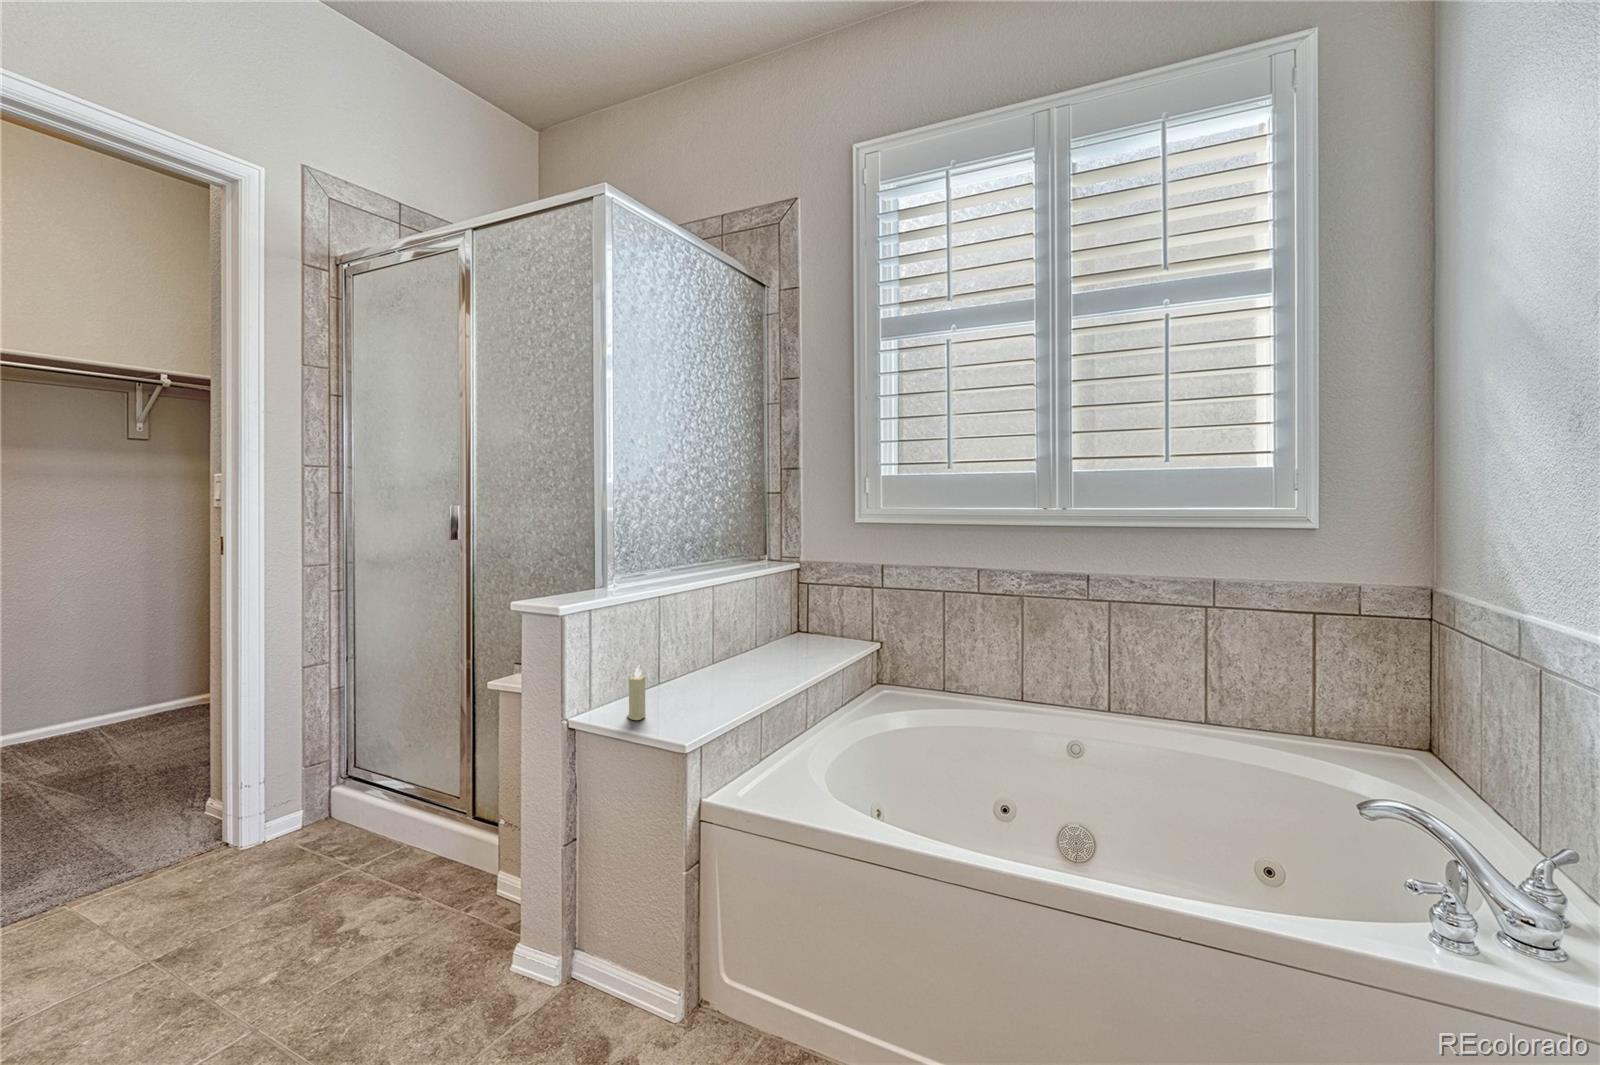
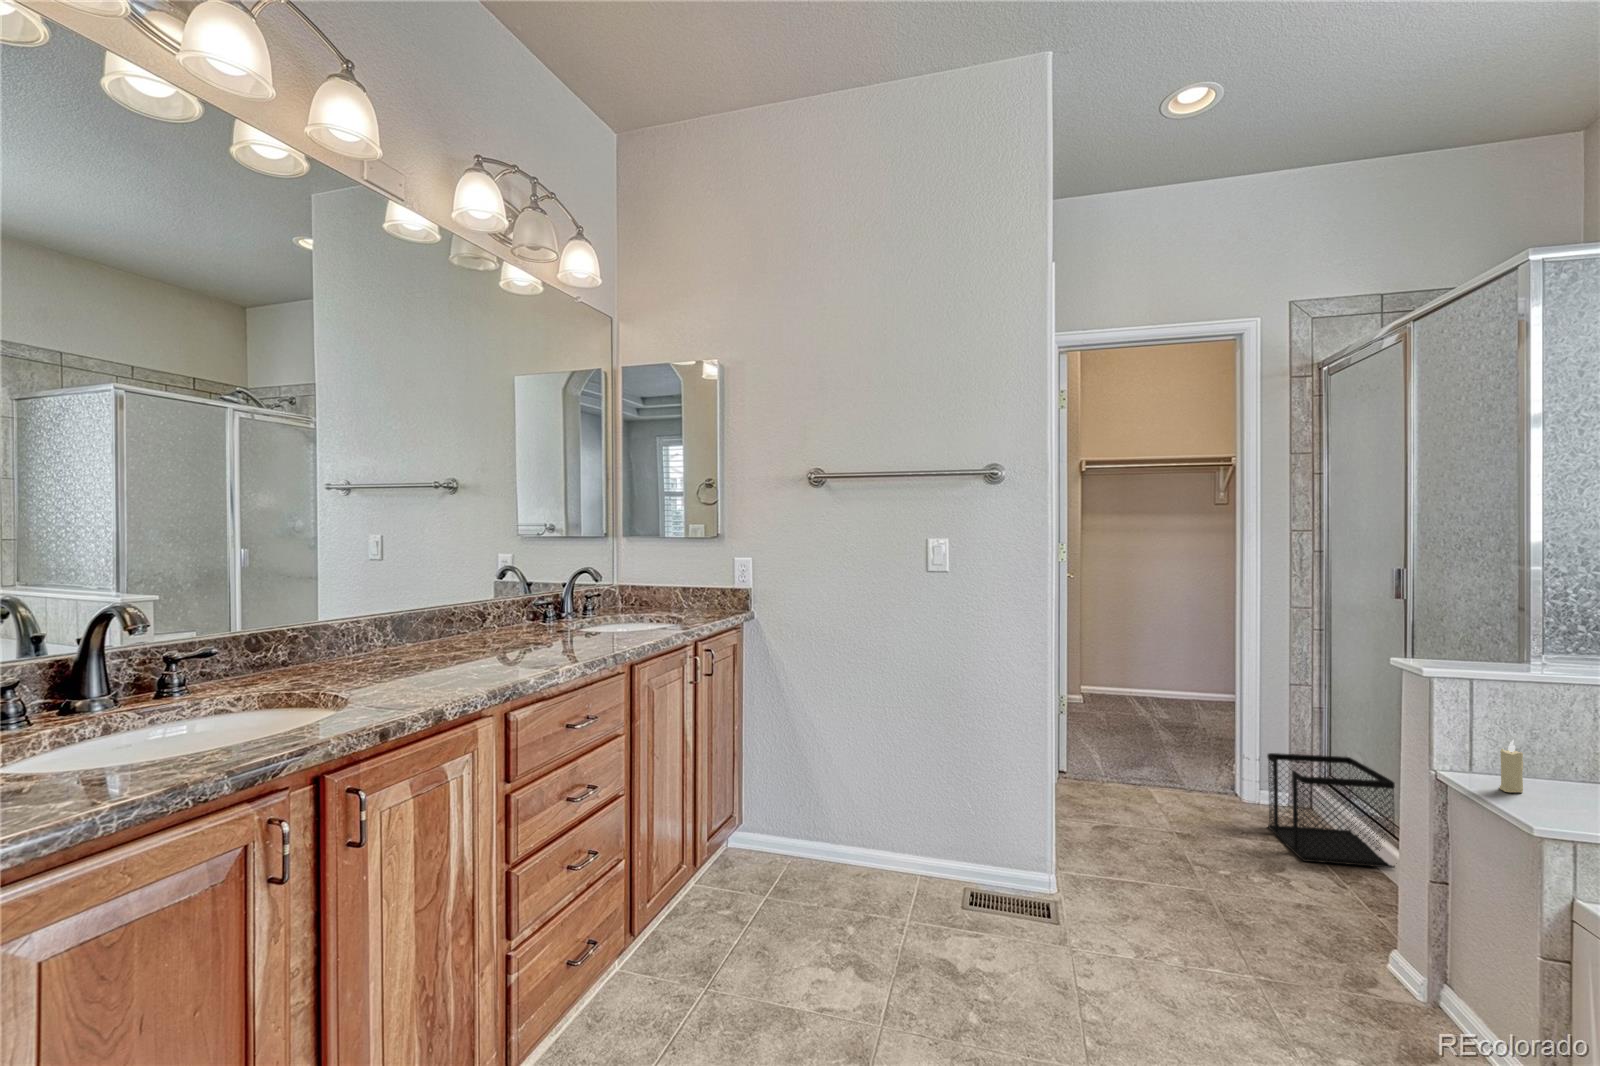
wastebasket: none [293,739,450,892] -> present [1267,753,1395,868]

